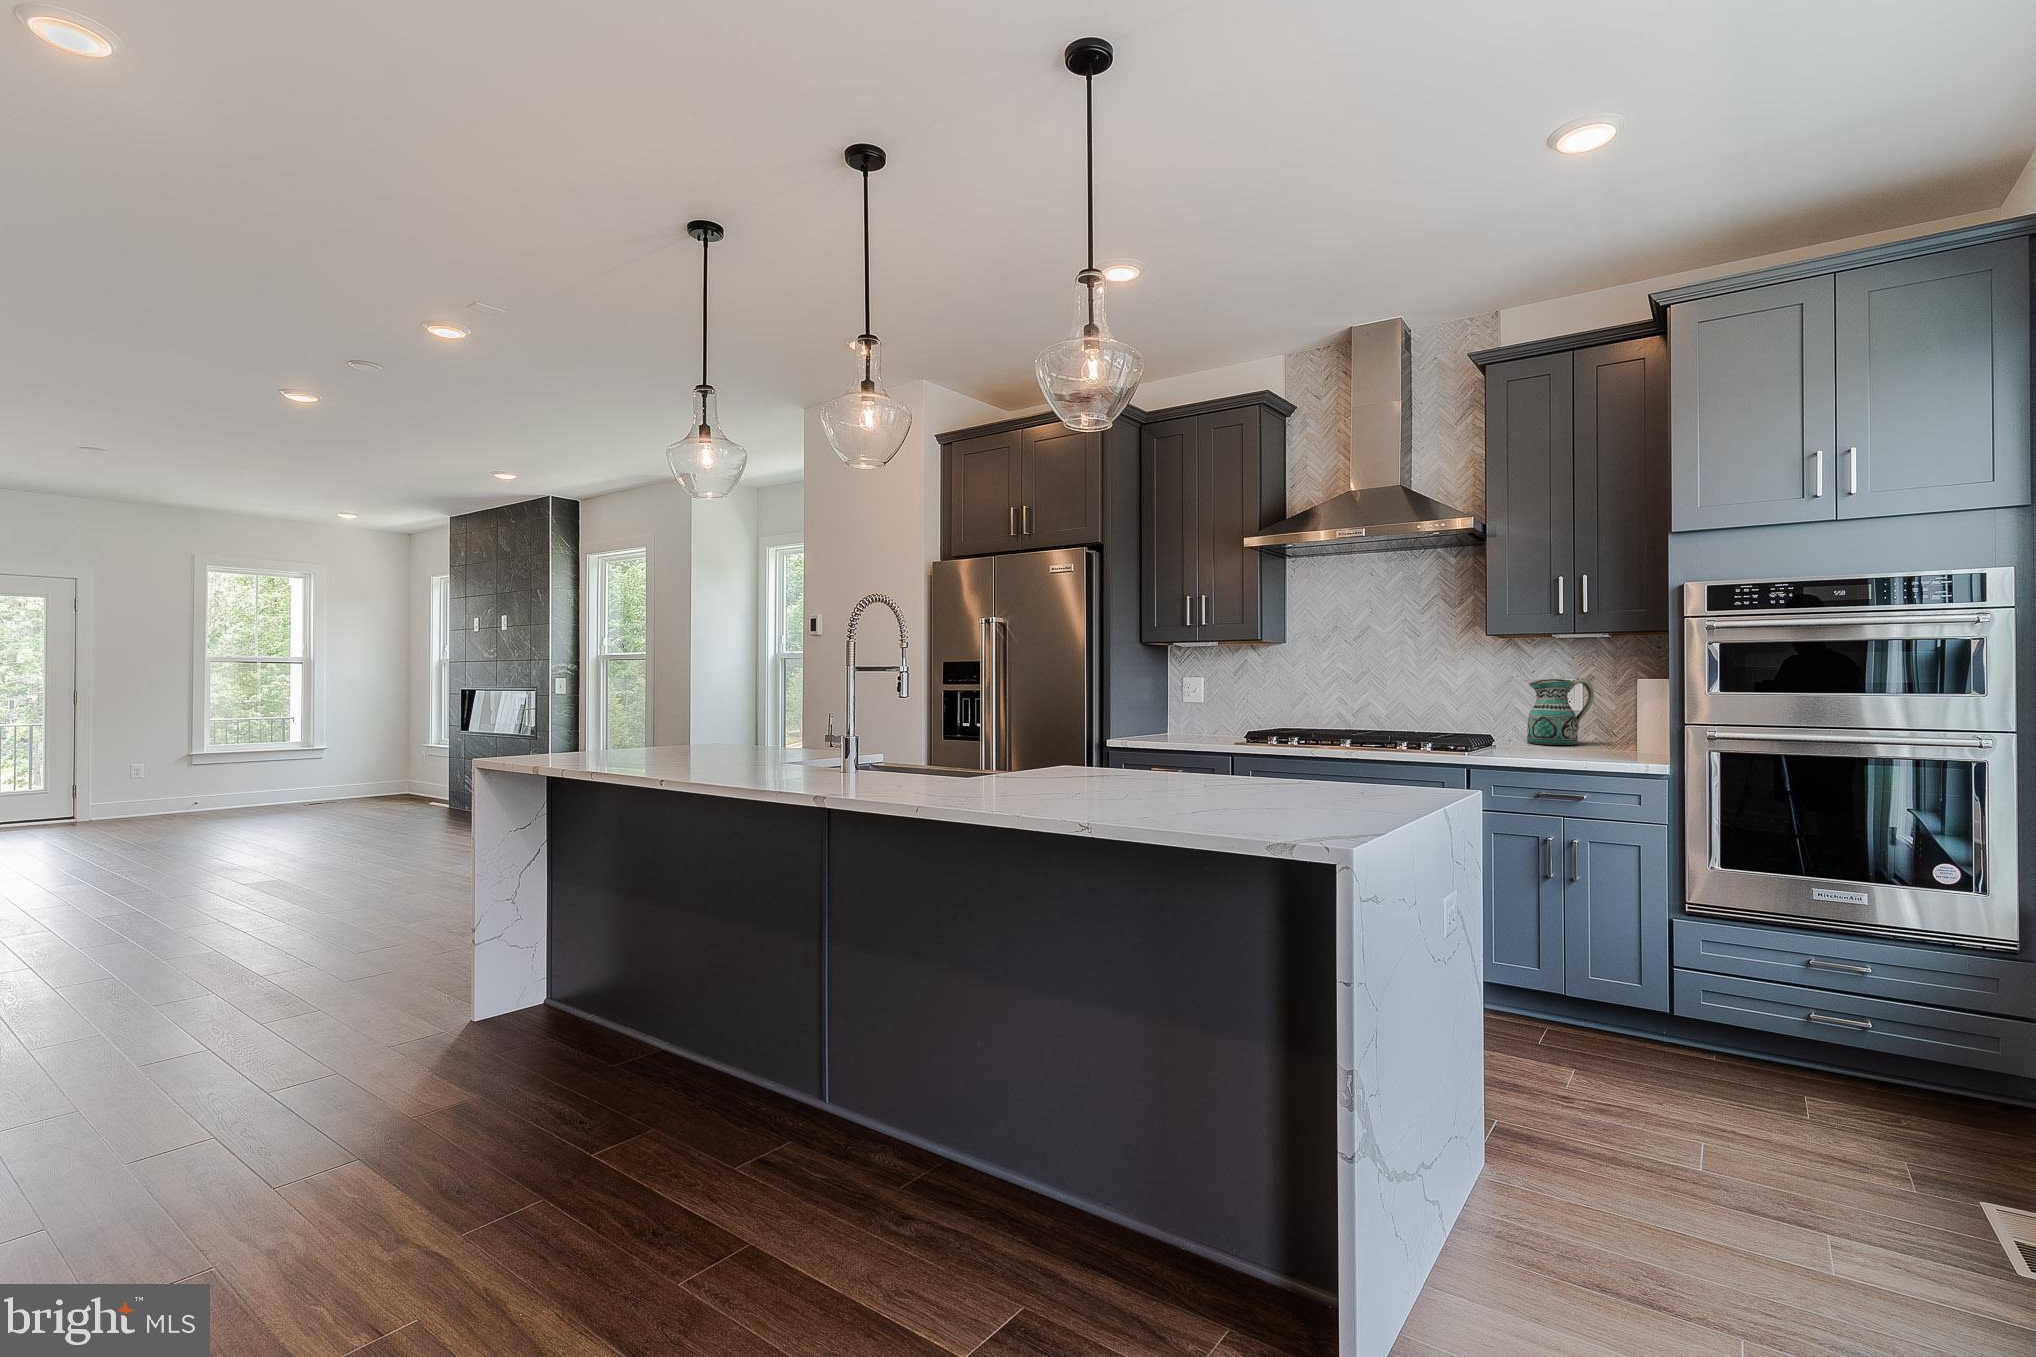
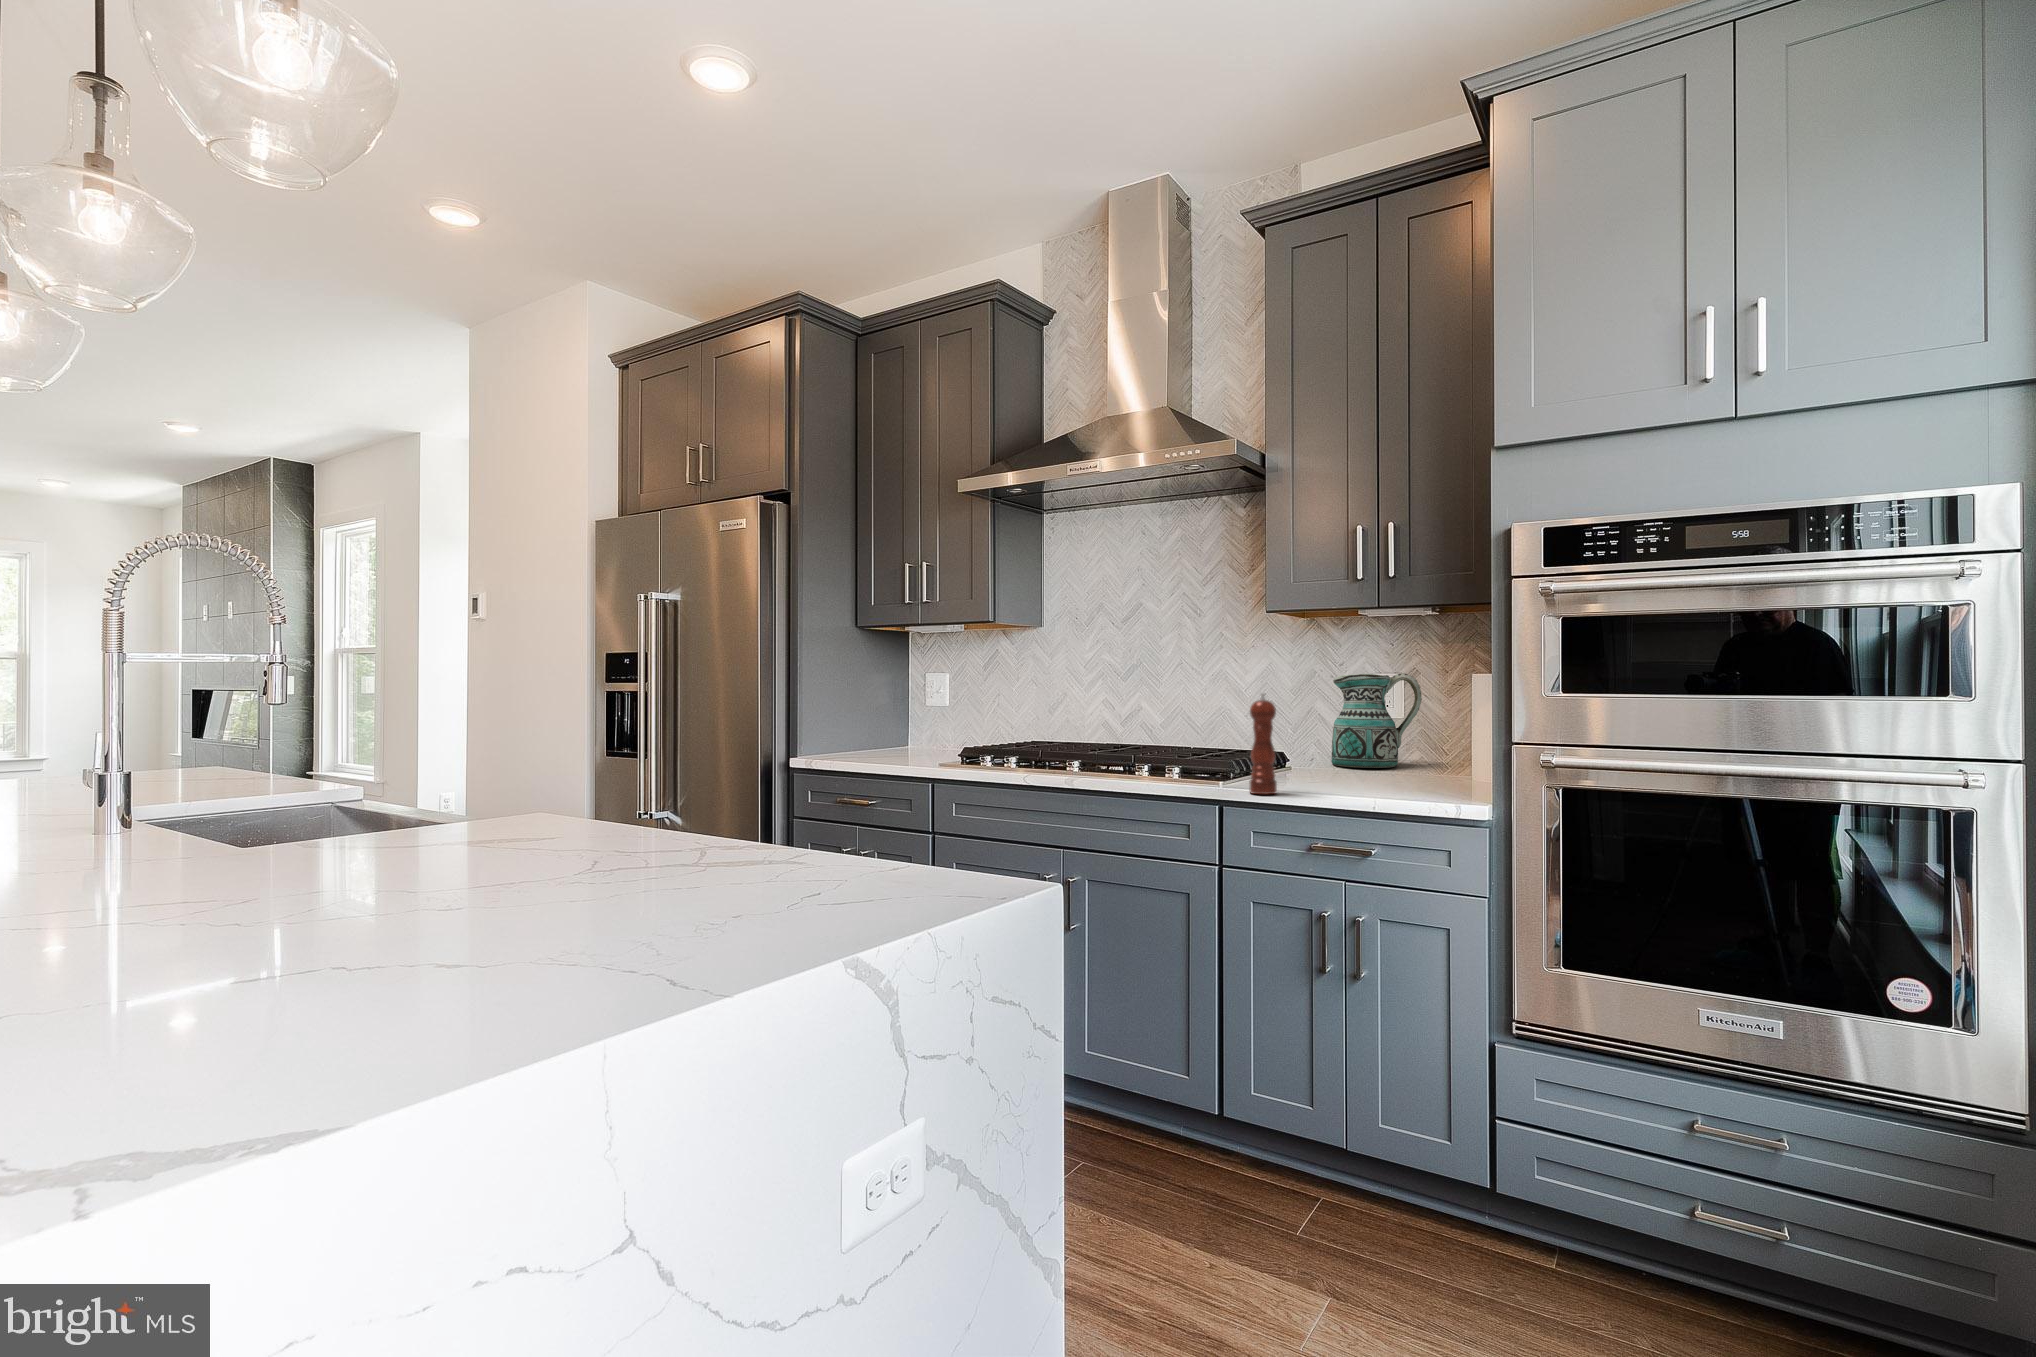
pepper mill: none [1493,692,1513,760] -> present [1249,693,1277,794]

